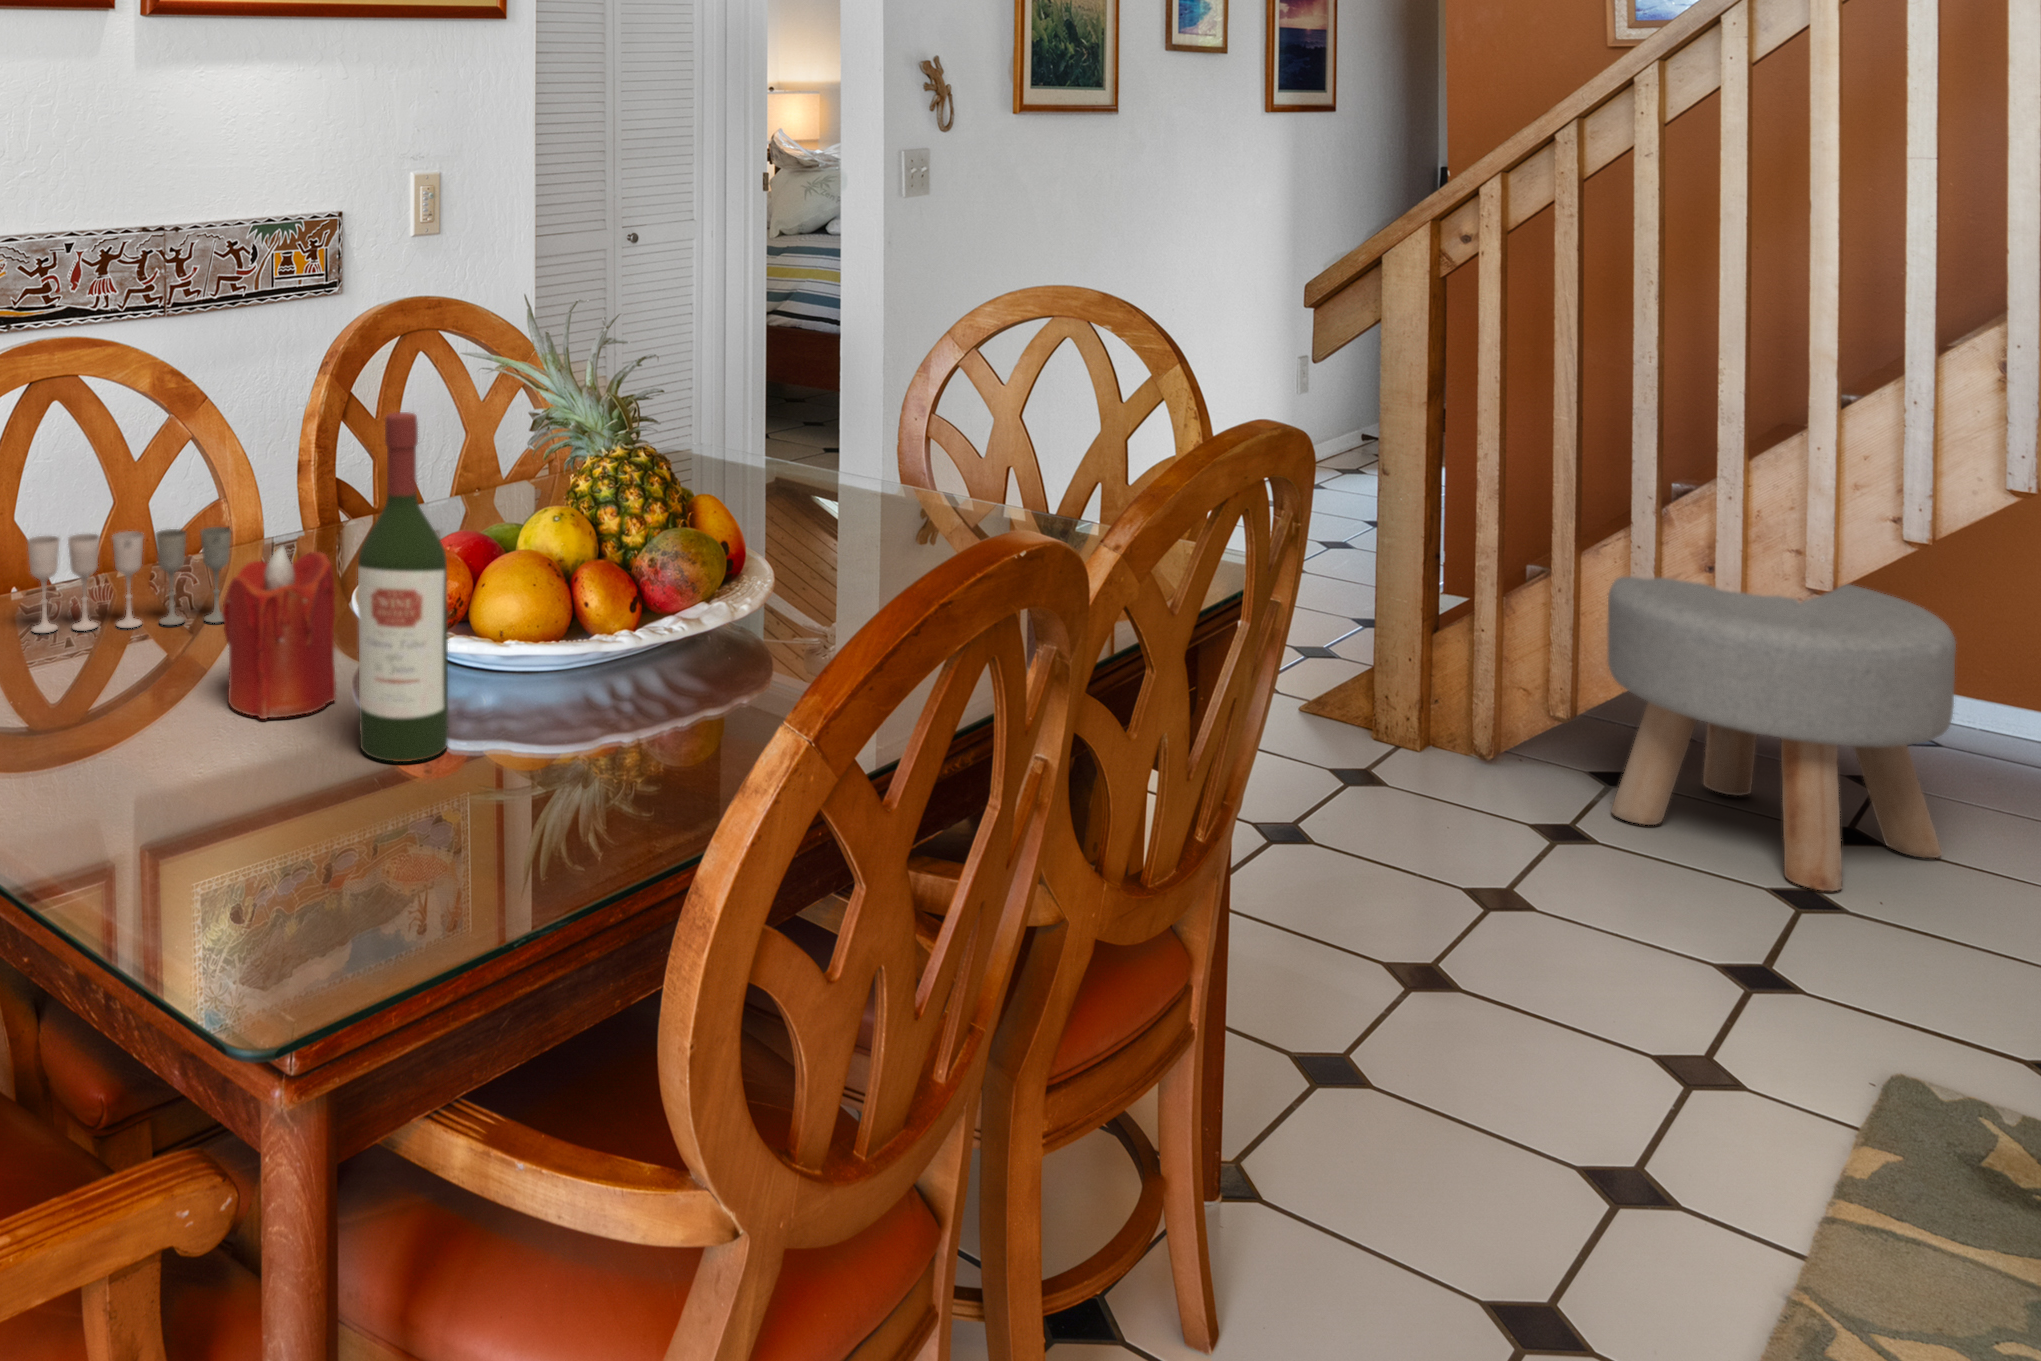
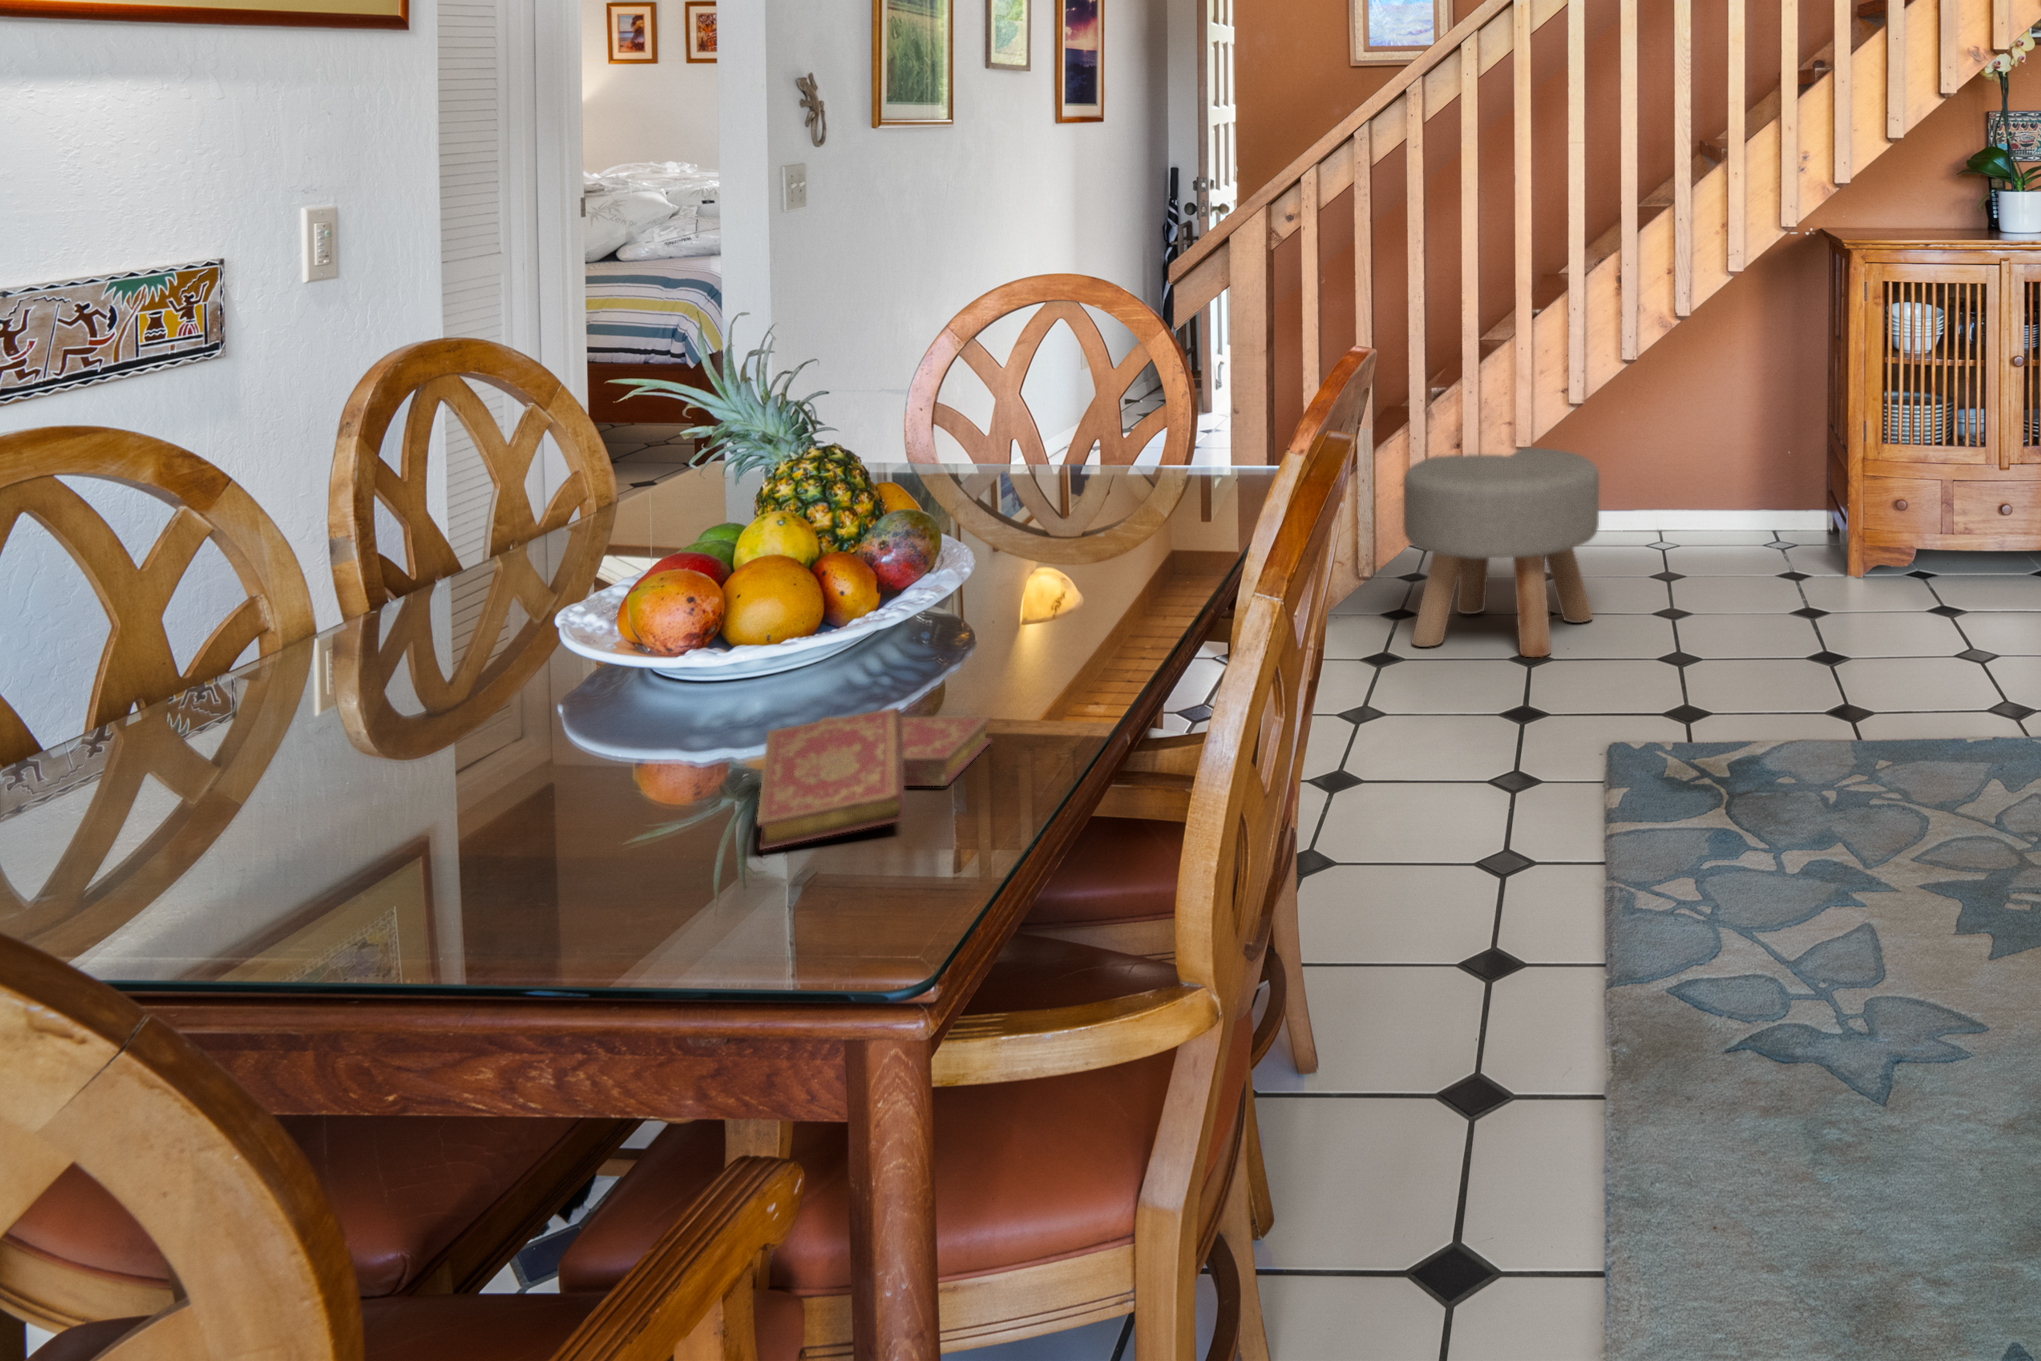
wine bottle: present [358,412,448,762] -> none [718,412,812,734]
wine glass: present [28,527,231,633] -> none [154,589,420,752]
candle: present [221,547,336,719] -> none [518,570,649,742]
book: none [213,763,553,928] -> present [757,708,991,849]

